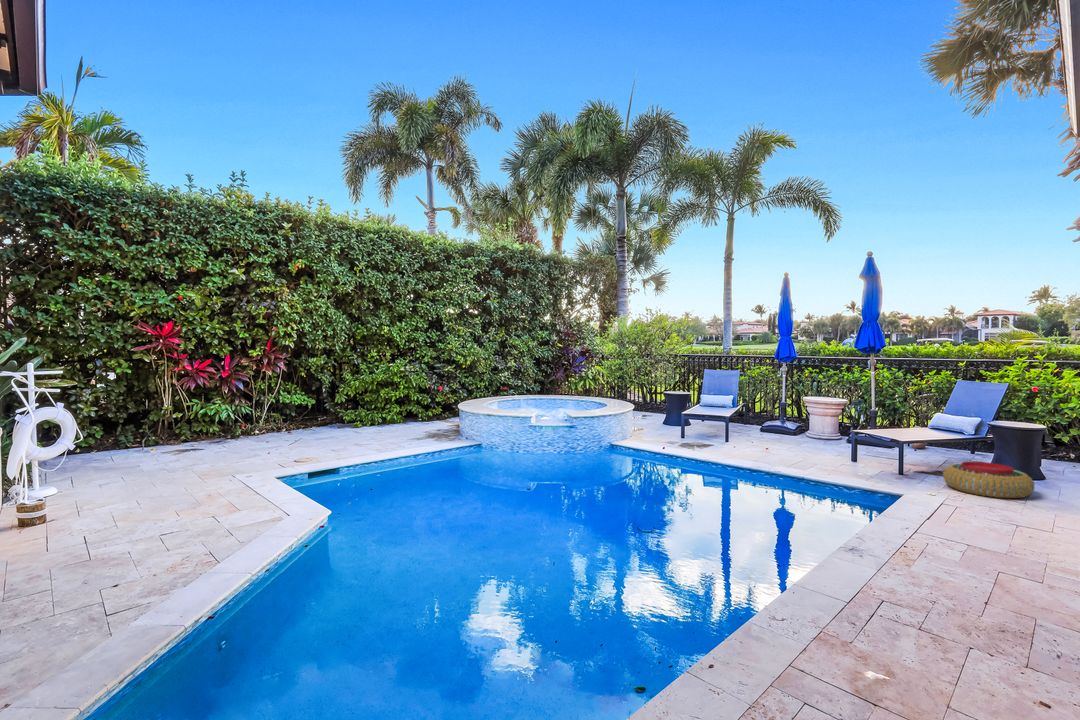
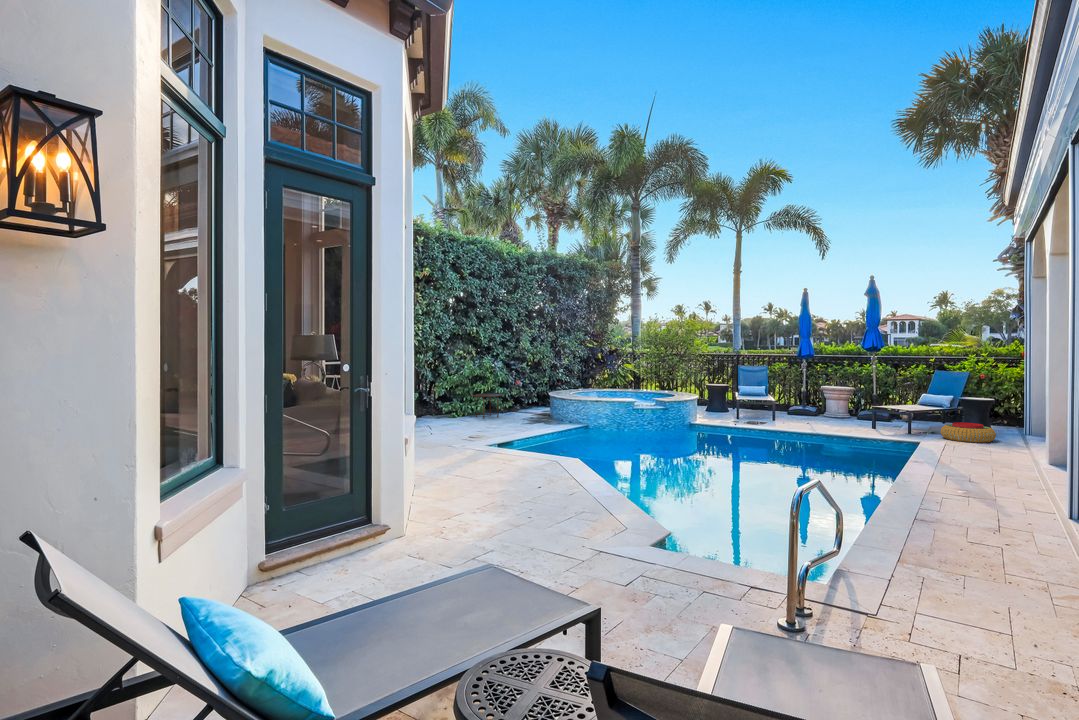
side table: none [372,401,411,430] -> present [471,394,503,418]

